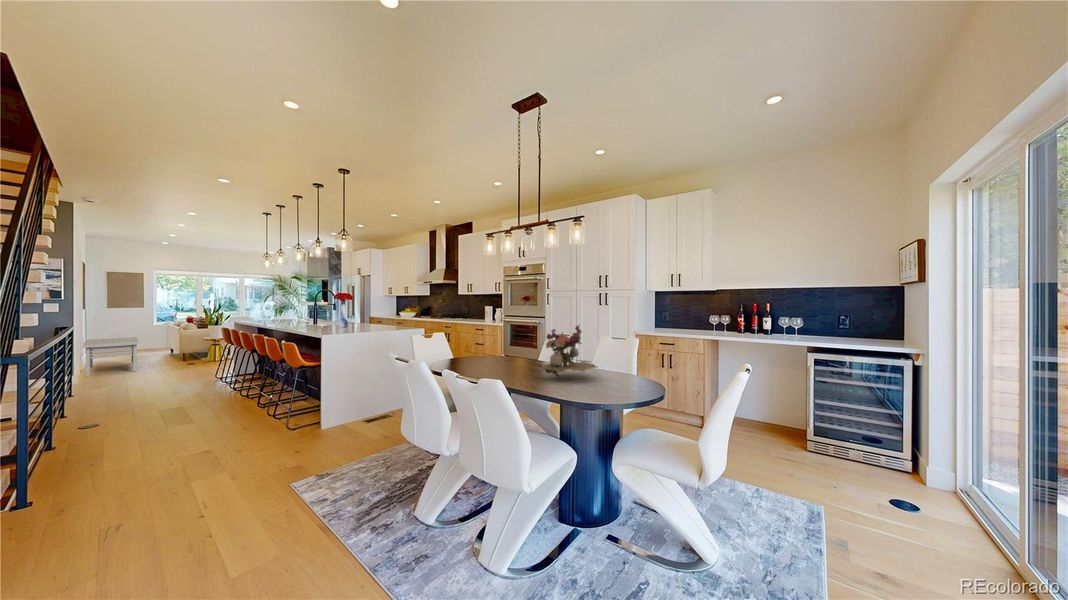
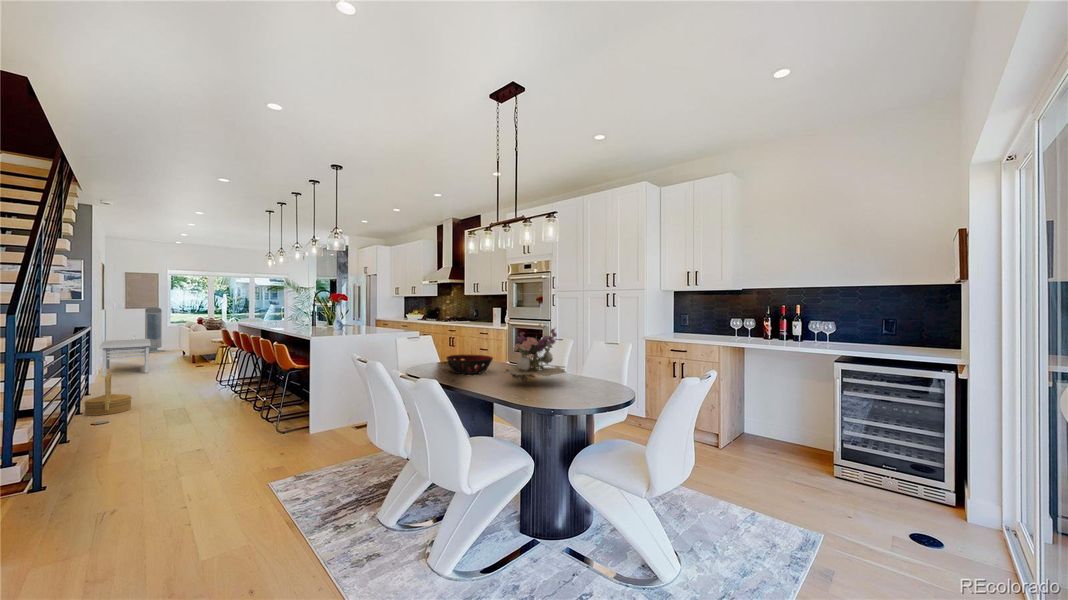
air purifier: none [125,306,152,351] -> present [145,307,165,352]
decorative bowl: none [473,351,518,370] -> present [446,355,493,374]
woven basket: none [69,373,124,418] -> present [84,373,132,416]

